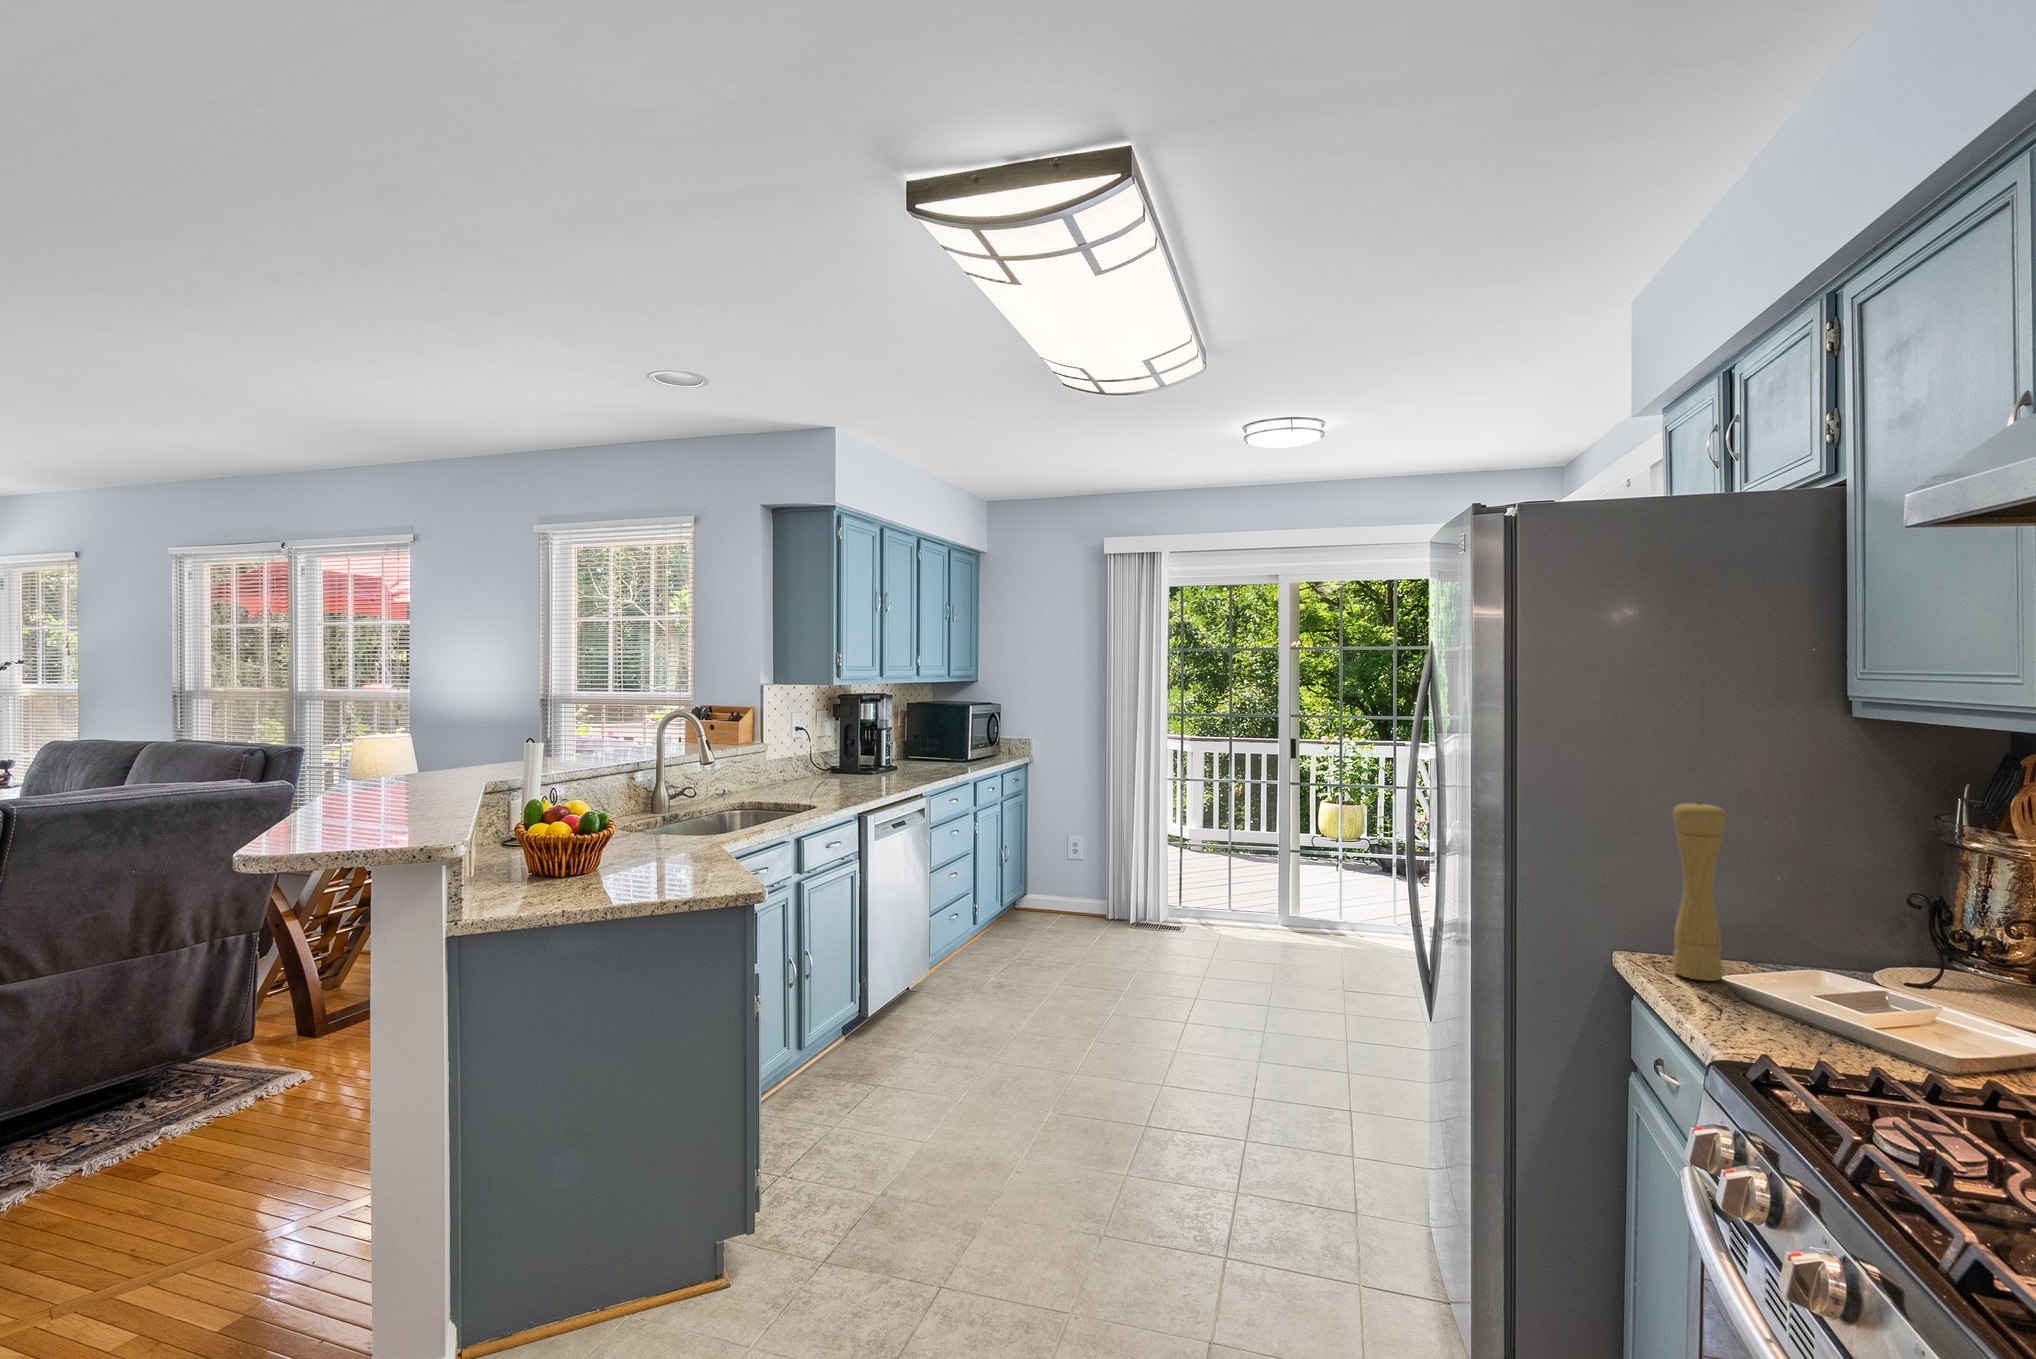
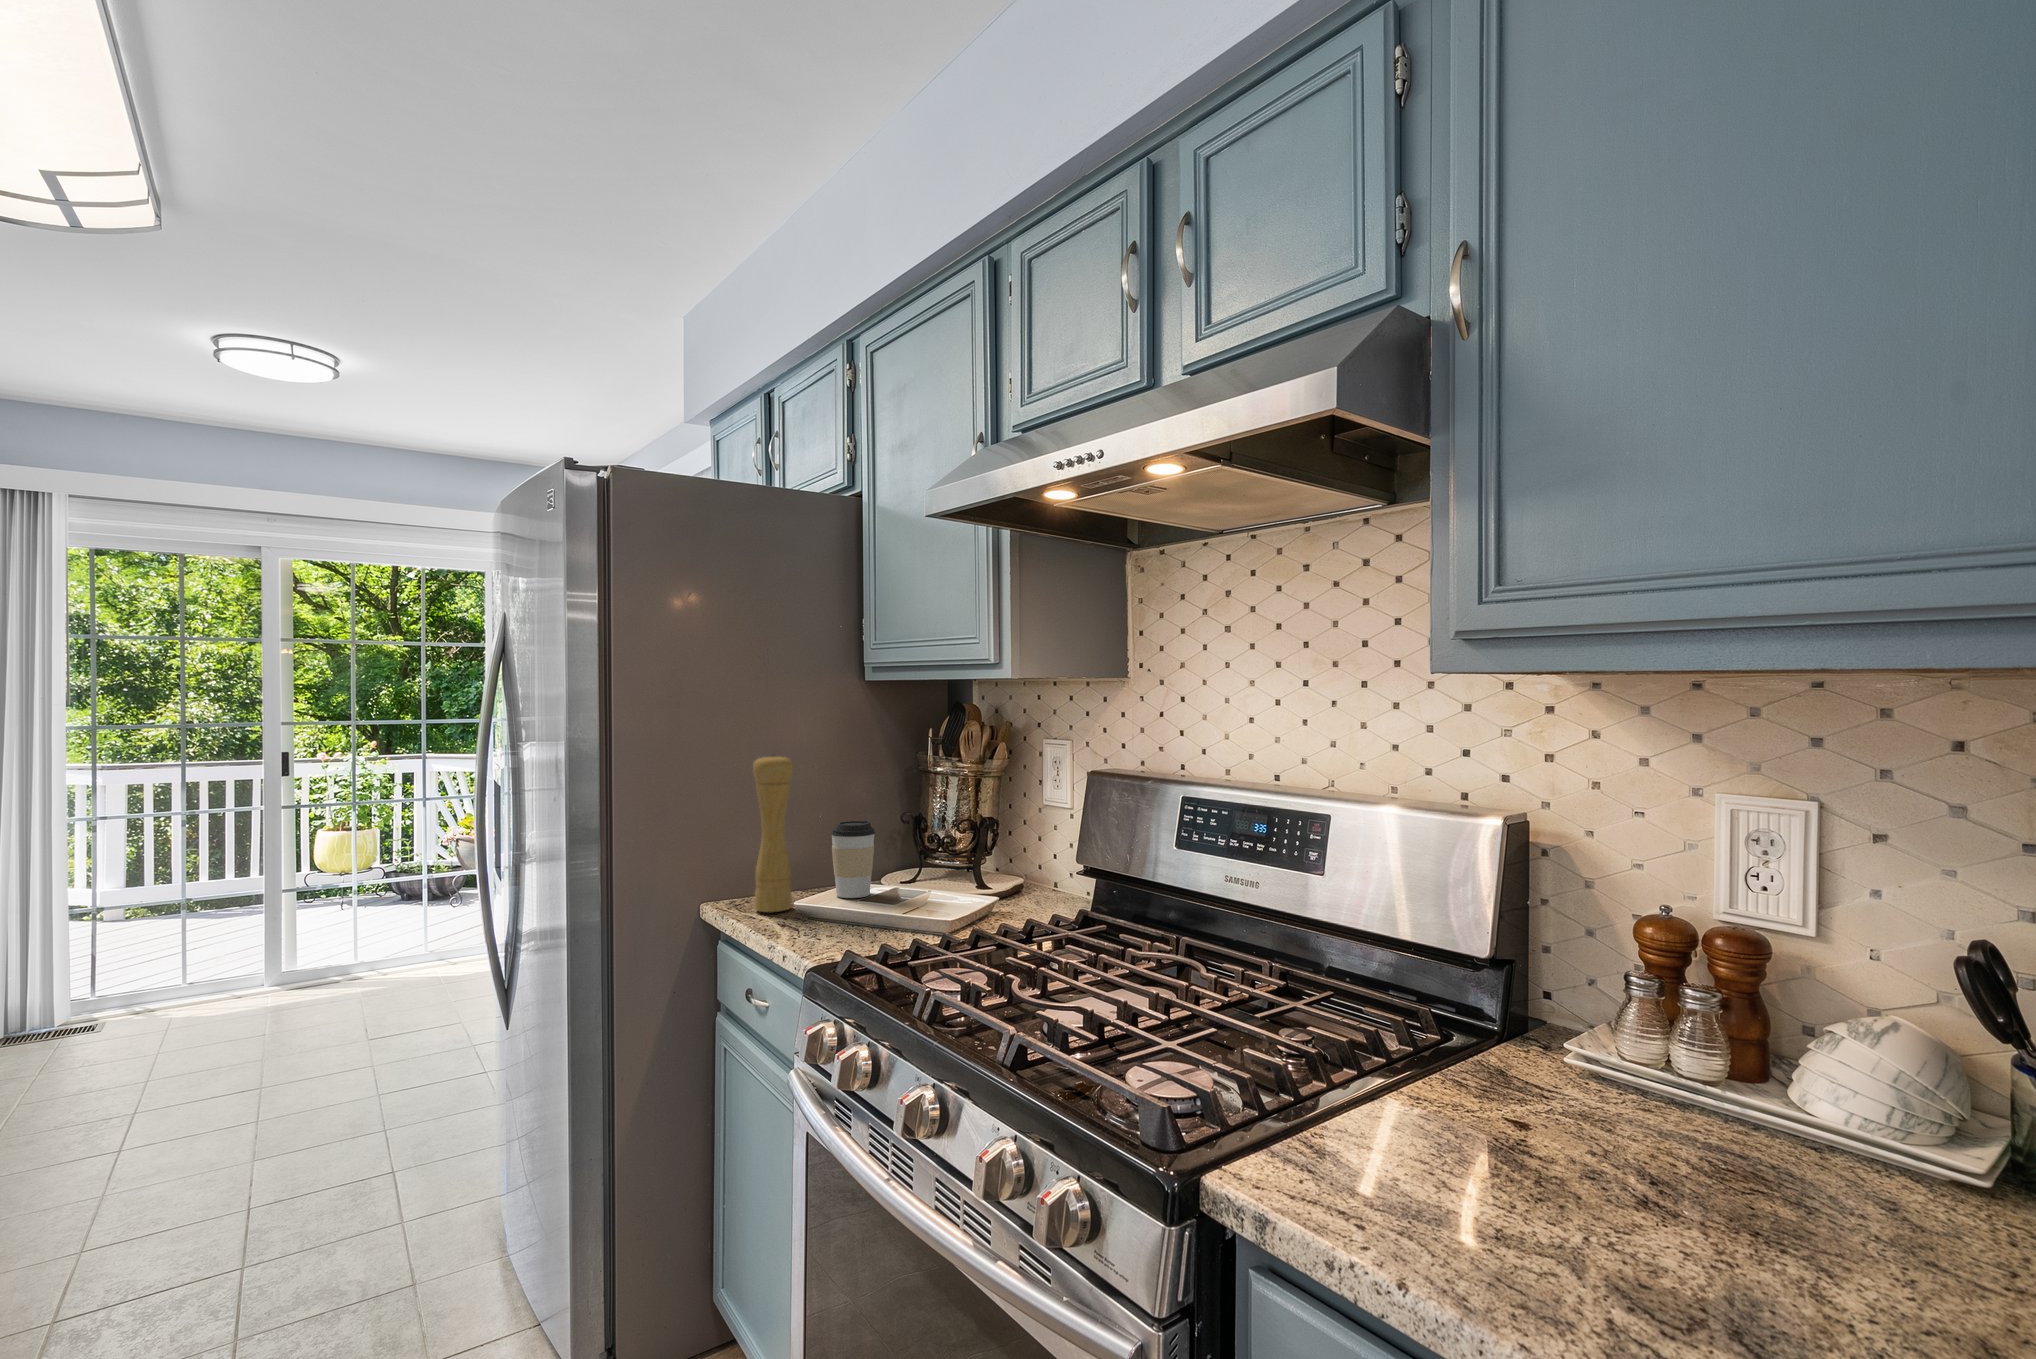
coffee cup: none [1784,890,1854,988] -> present [831,820,875,898]

